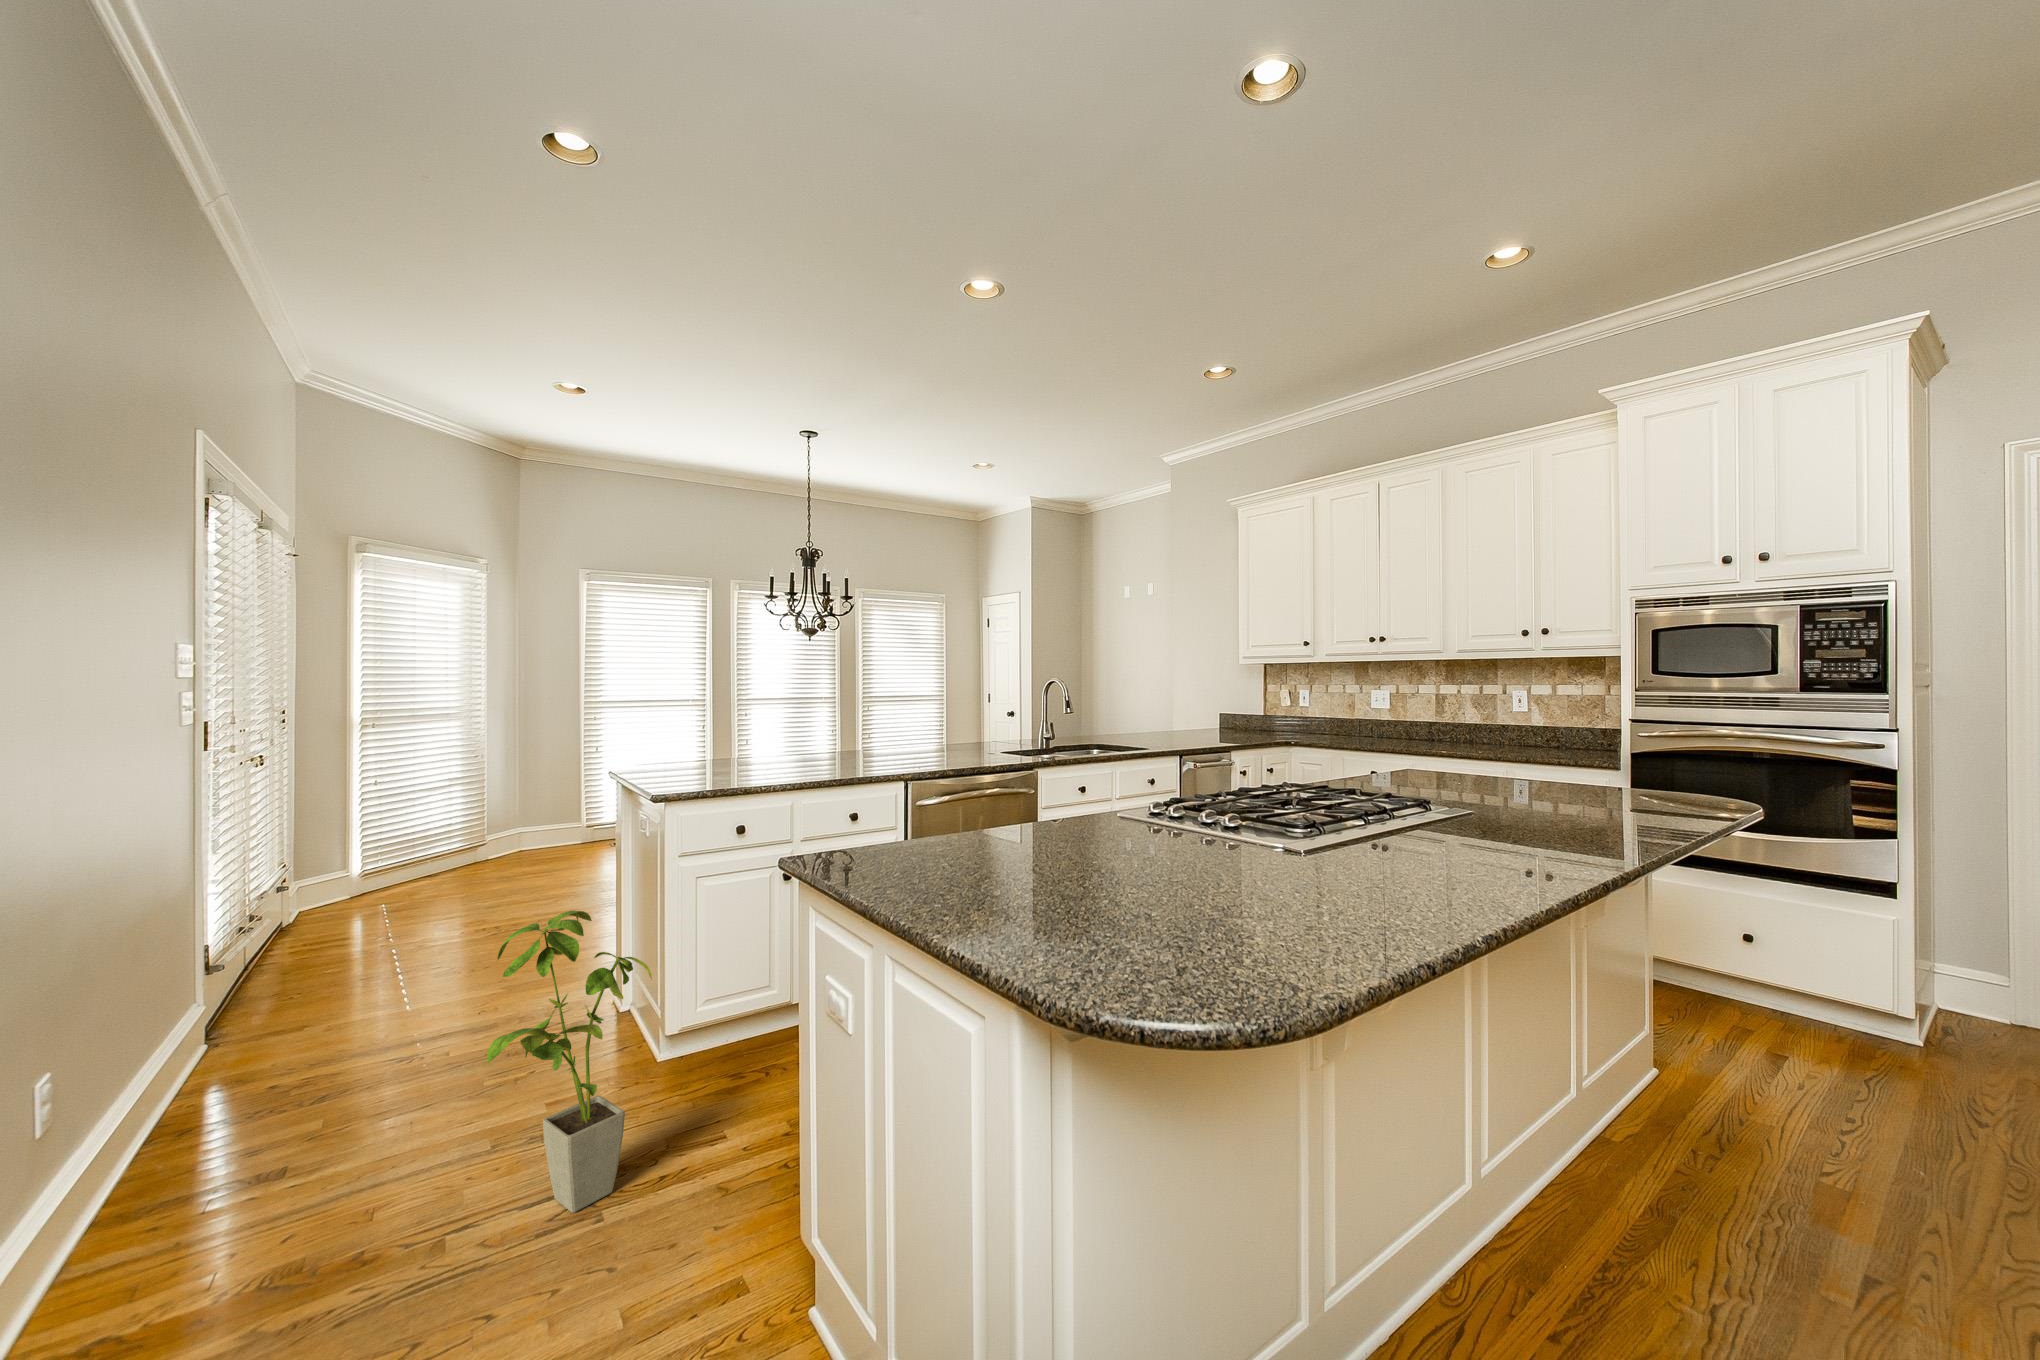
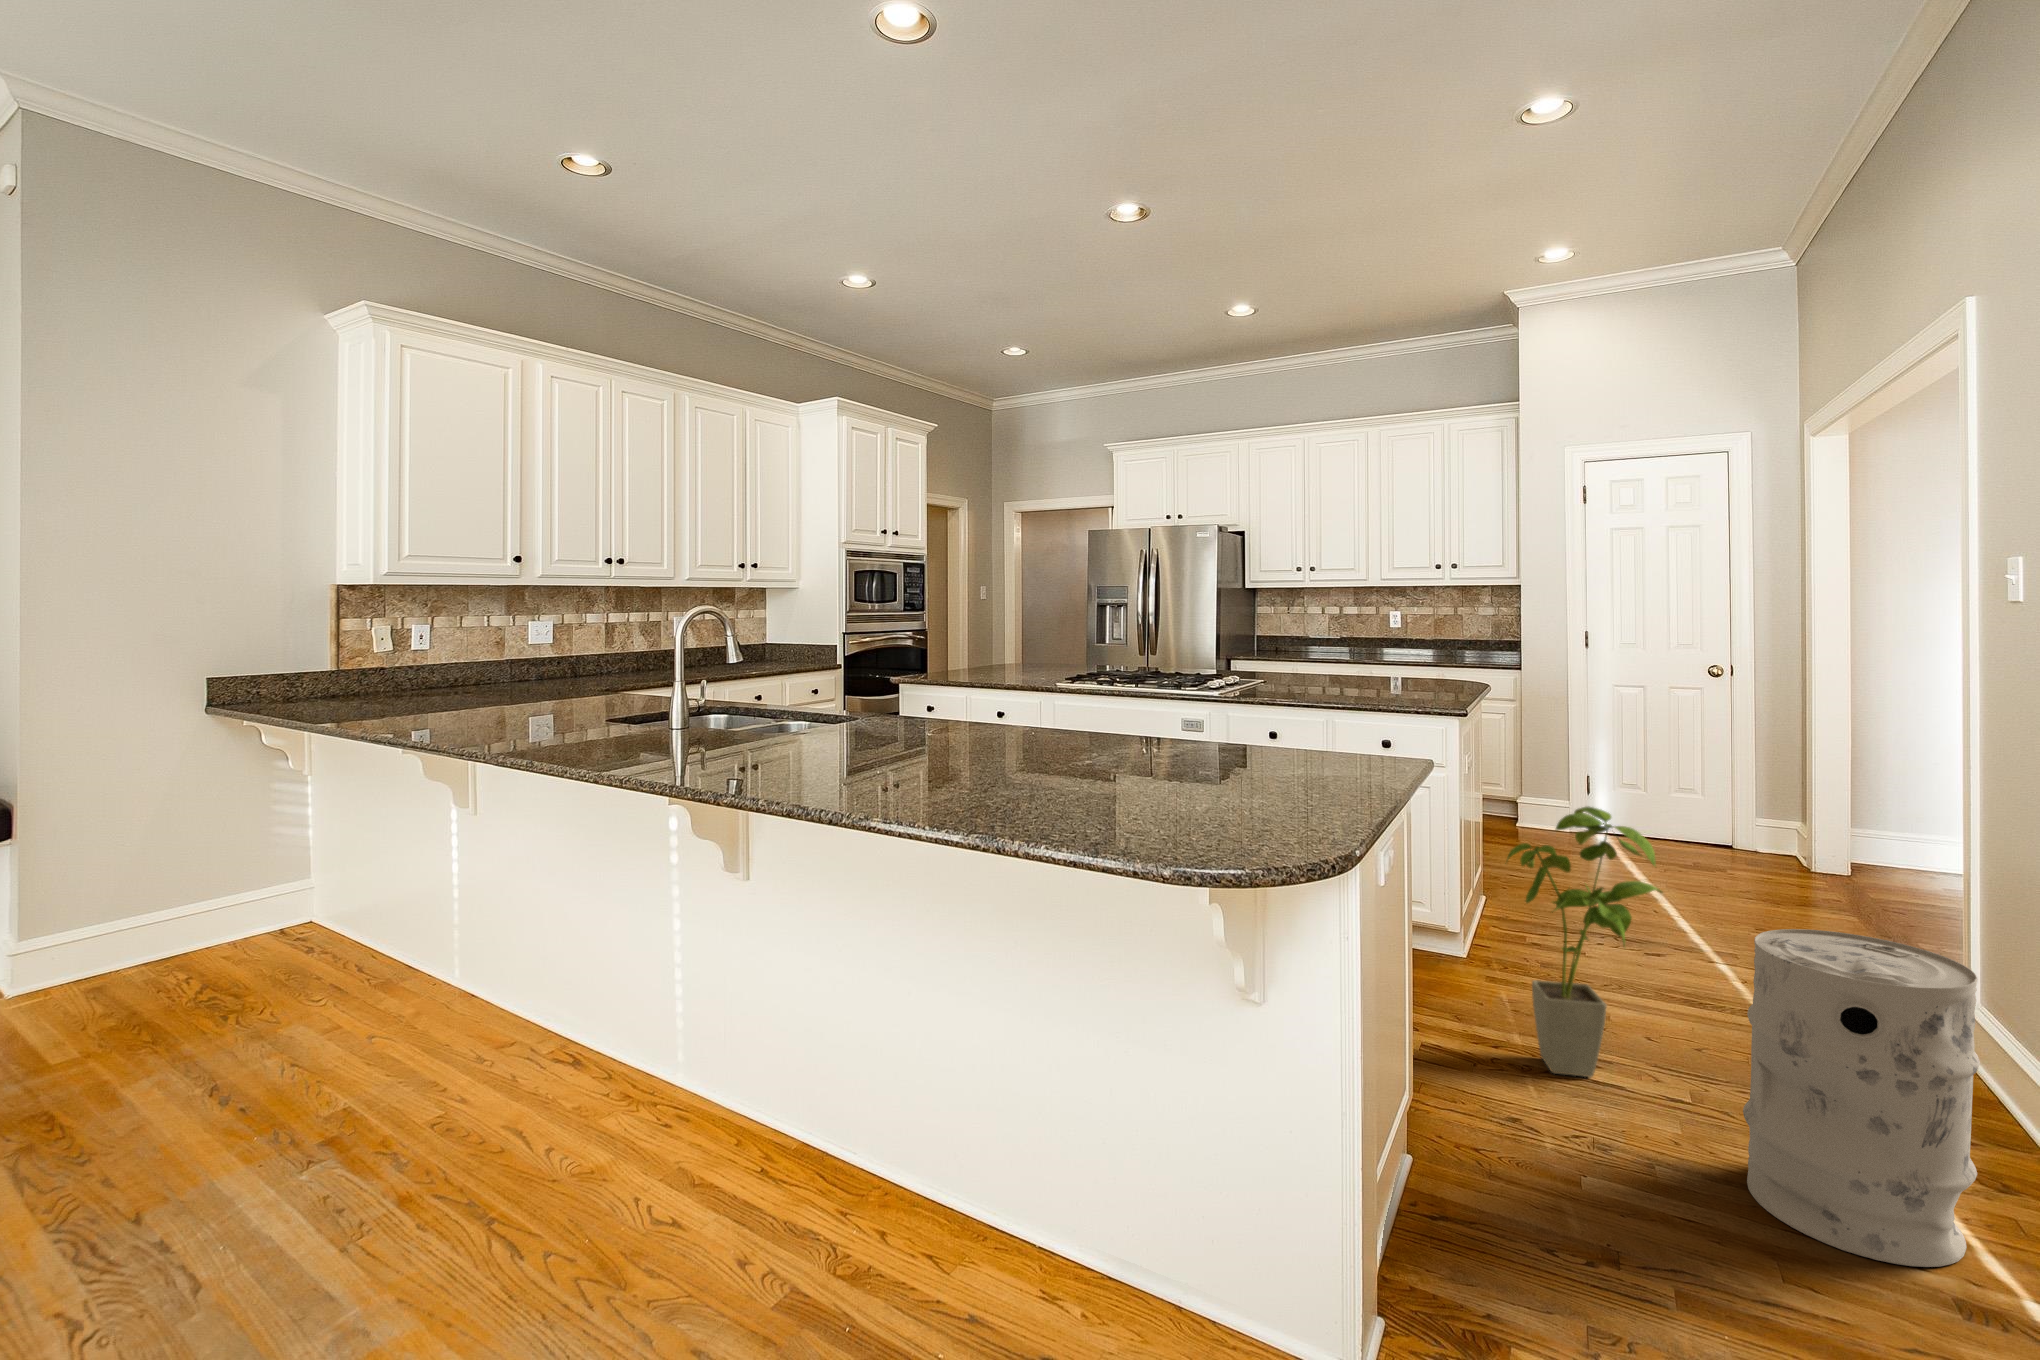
trash can: none [242,966,424,1242] -> present [1743,929,1980,1267]

